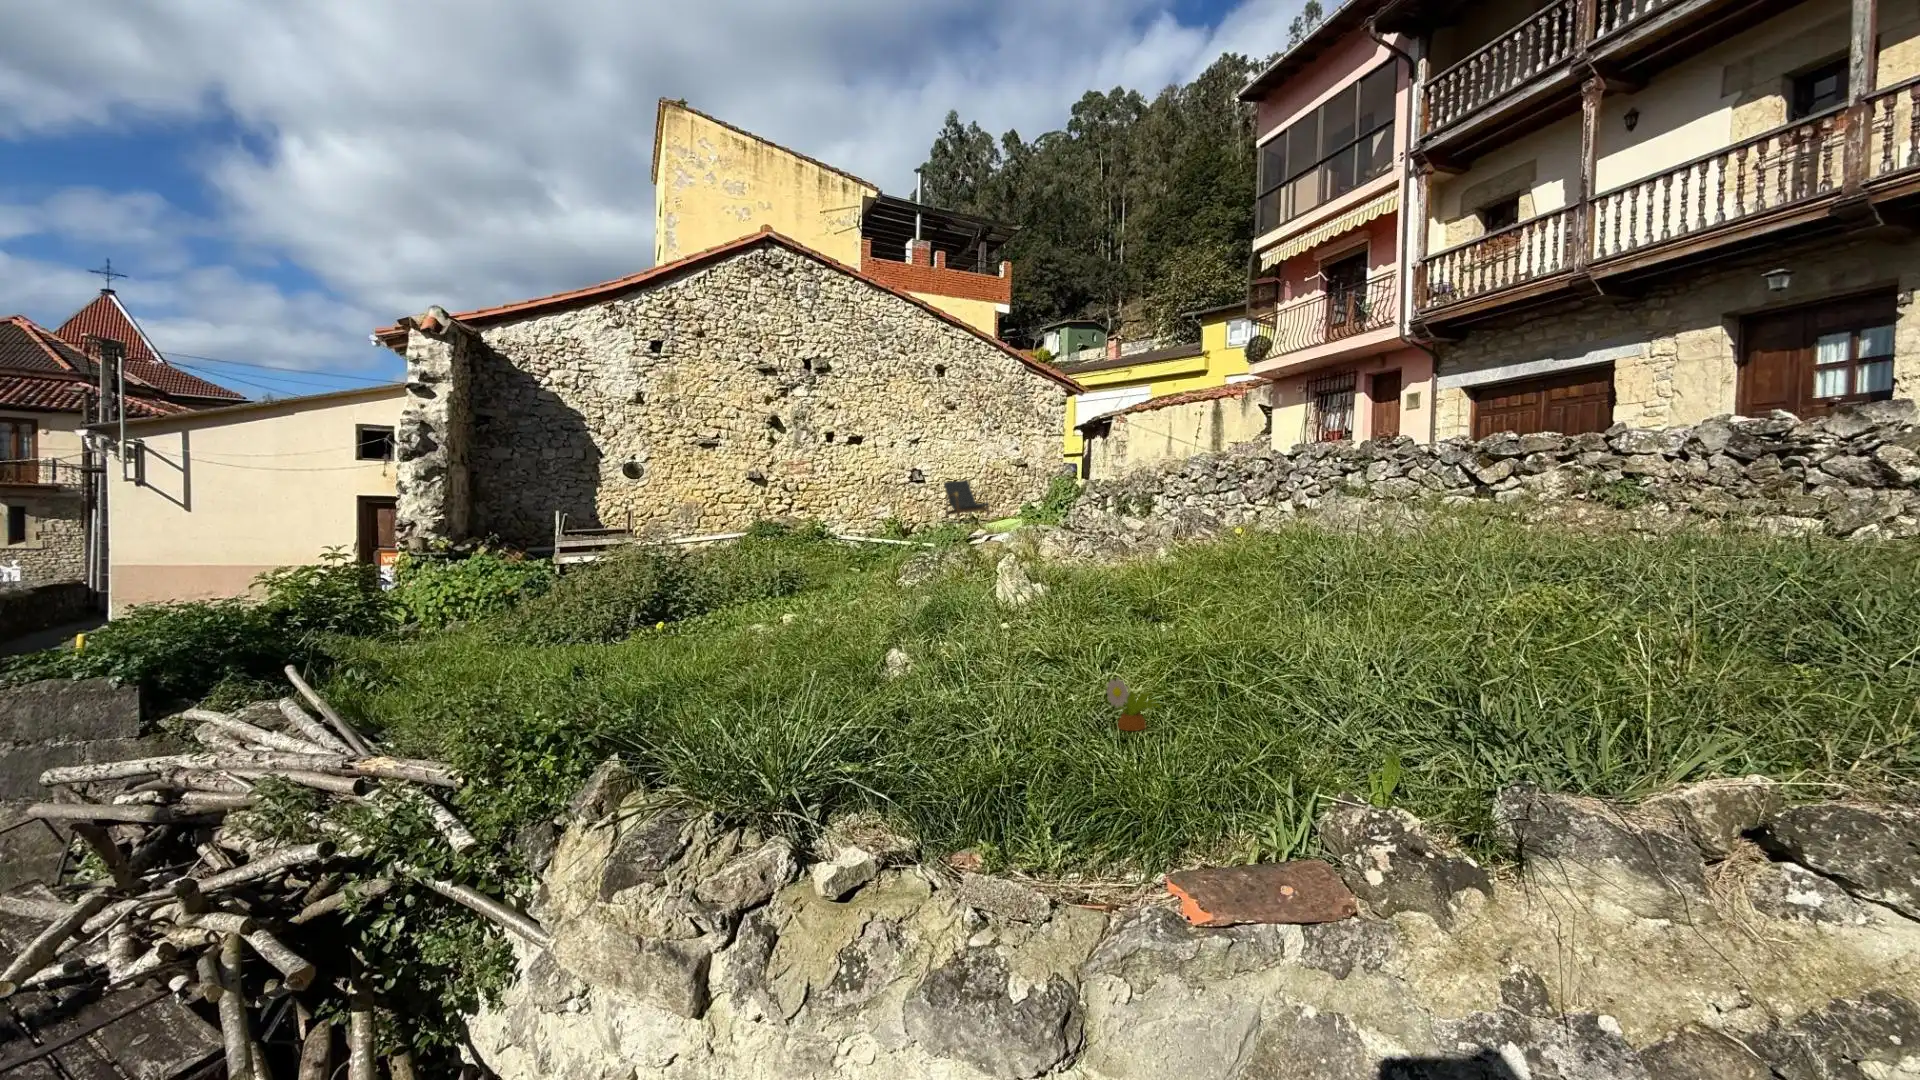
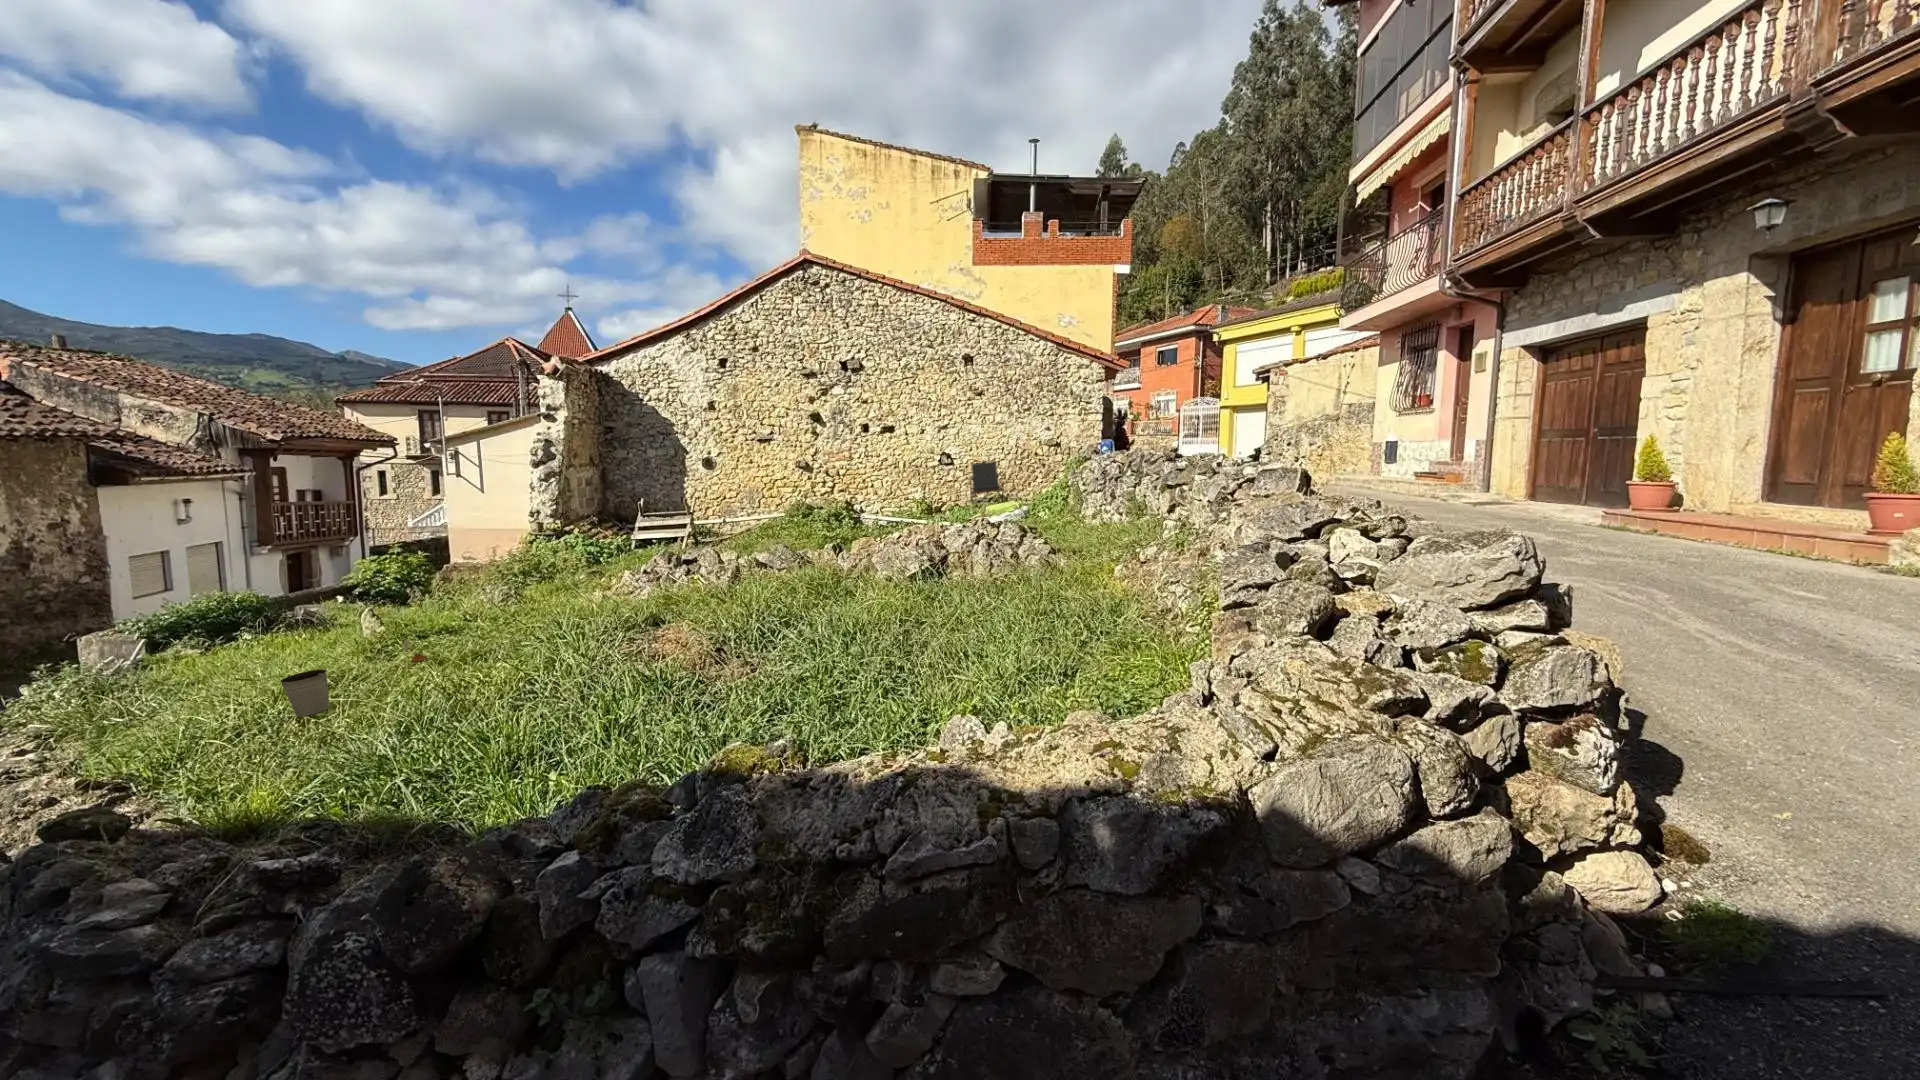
bucket: none [856,628,921,701] -> present [280,669,331,716]
decorative plant: present [1106,678,1160,731] -> present [403,640,427,662]

